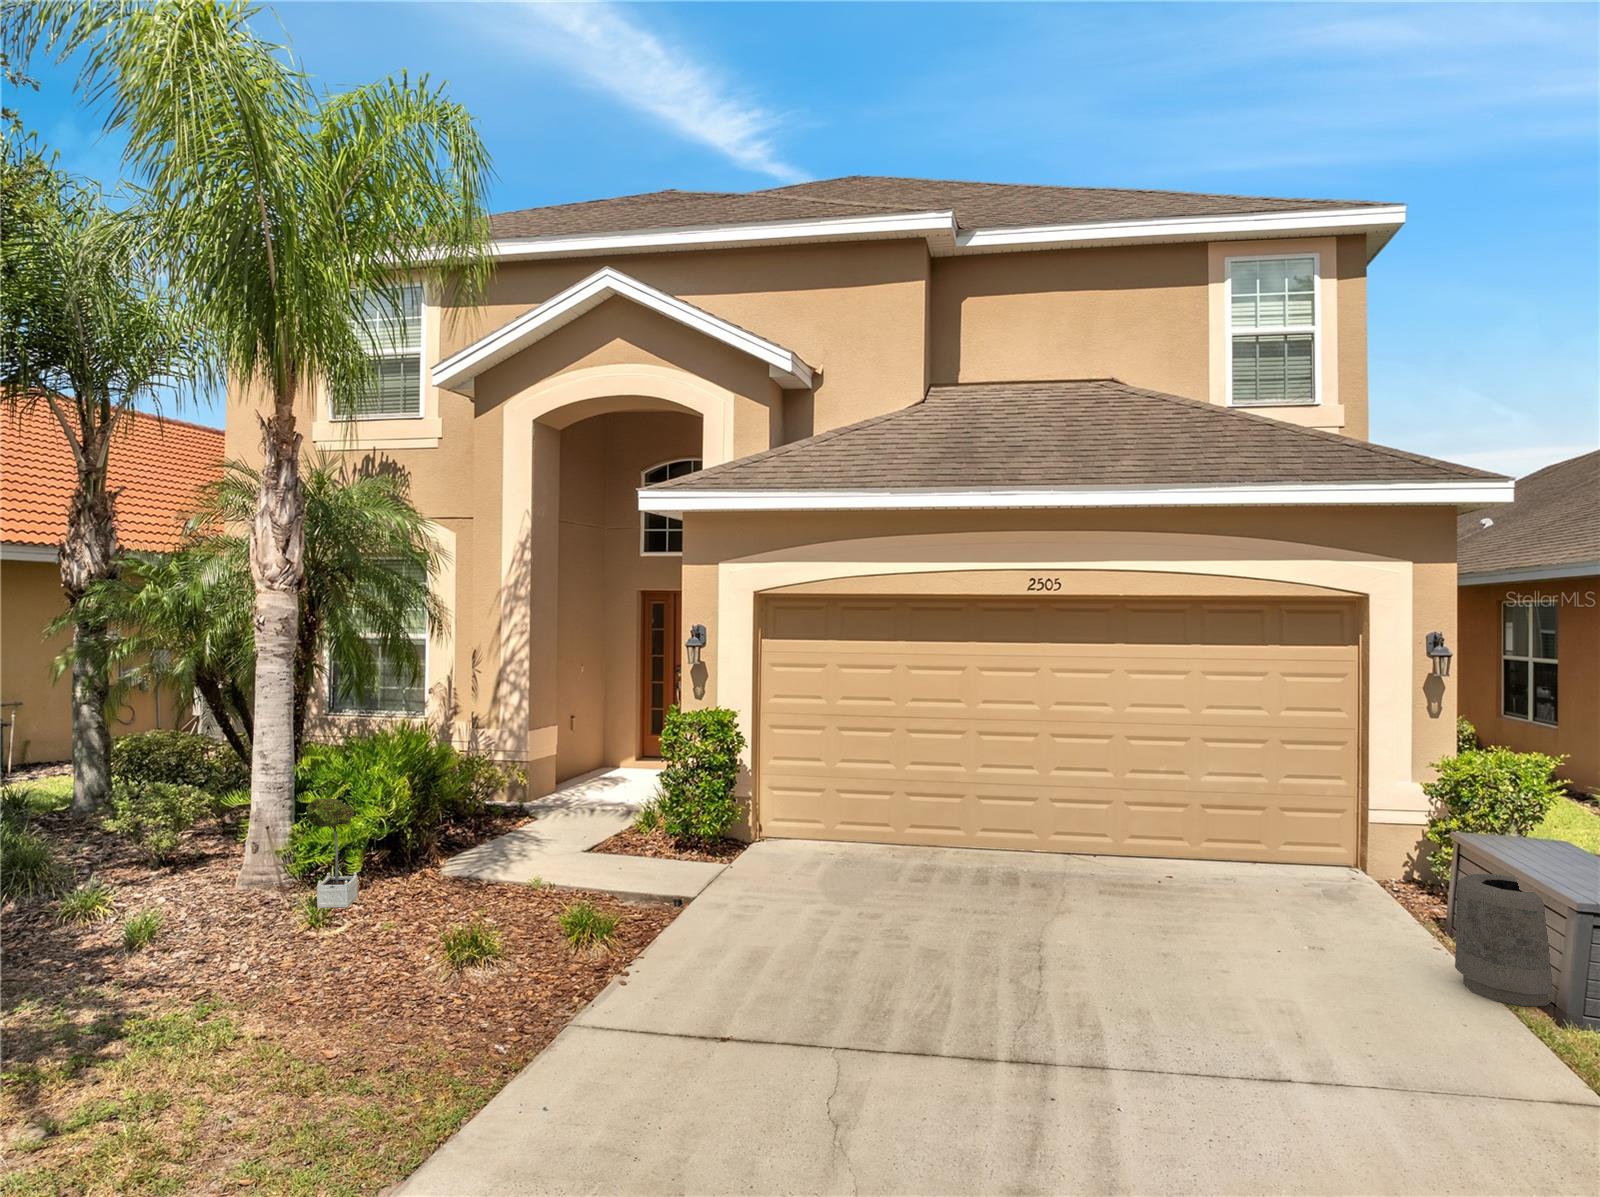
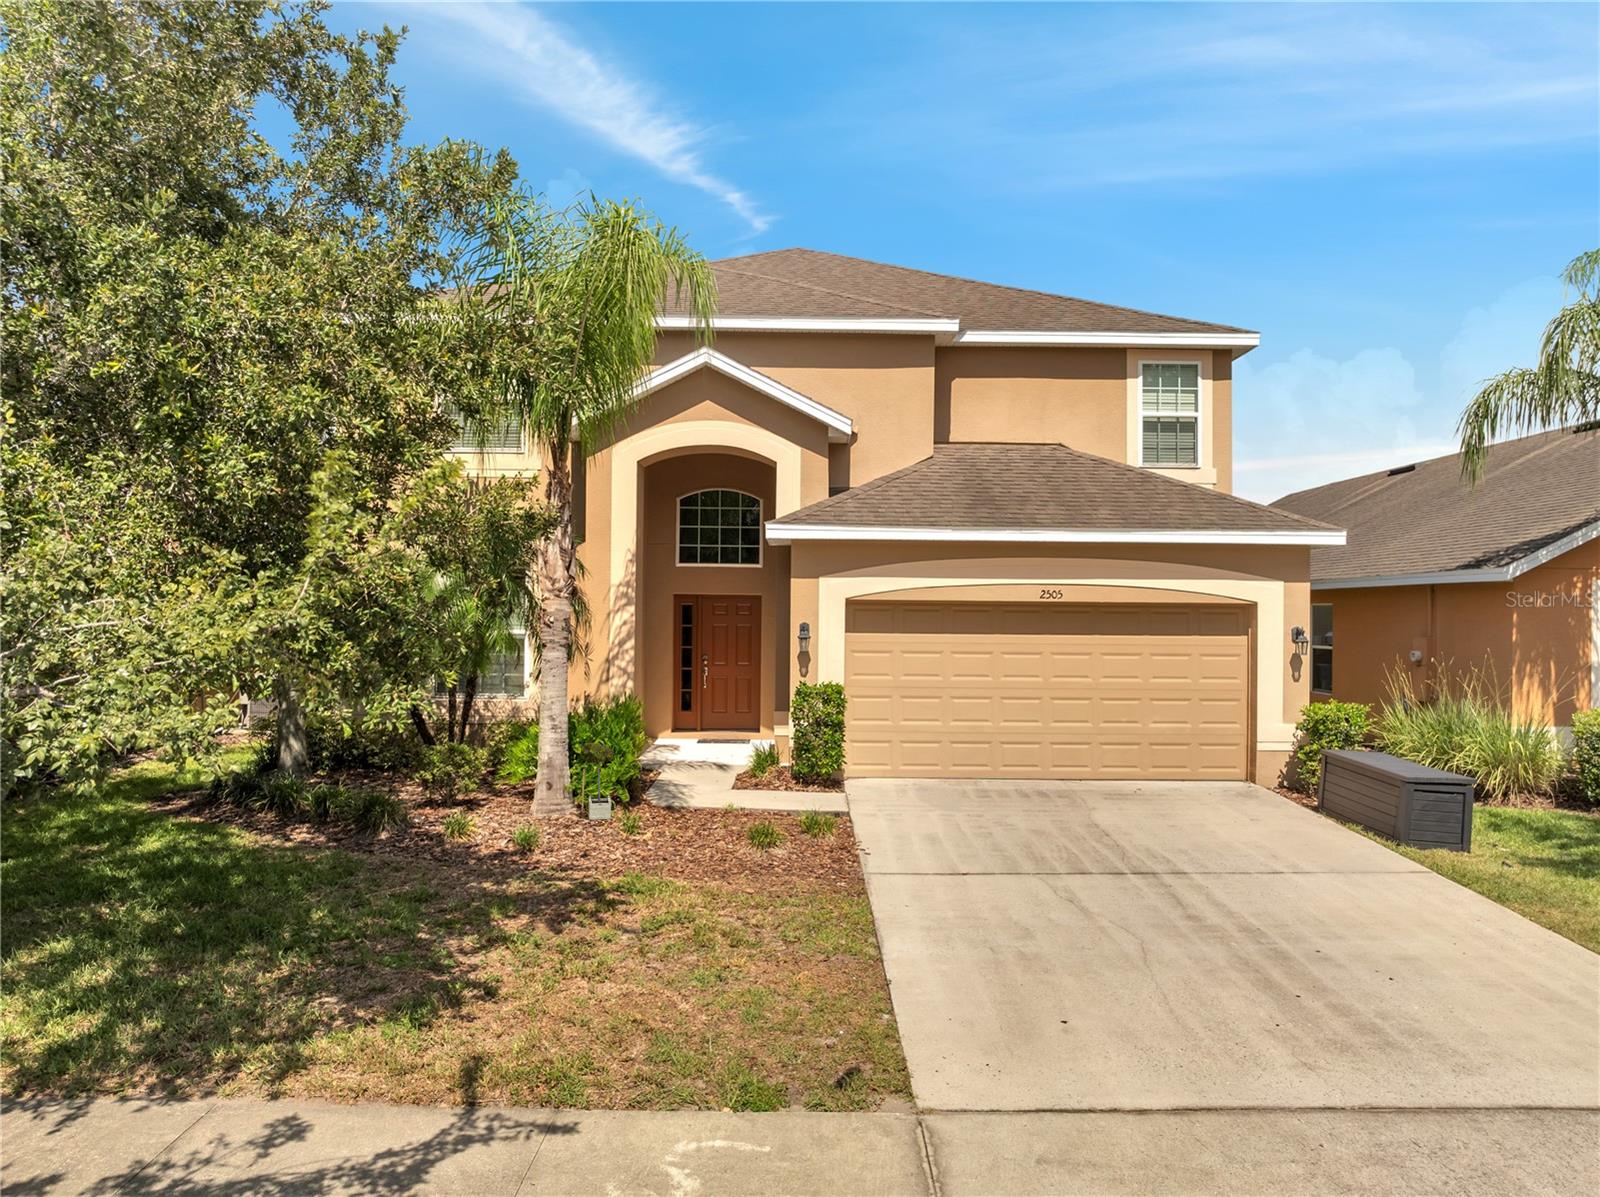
trash can: present [1455,874,1552,1006] -> none [1327,771,1389,844]

